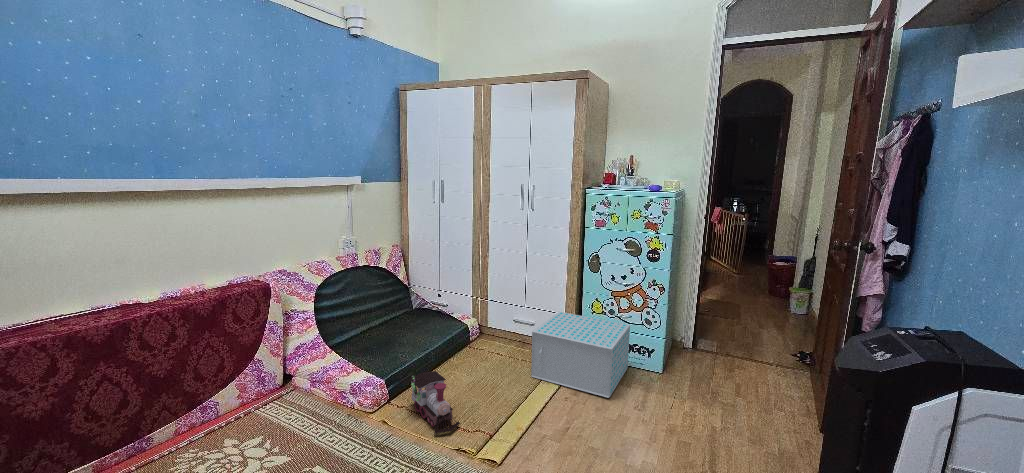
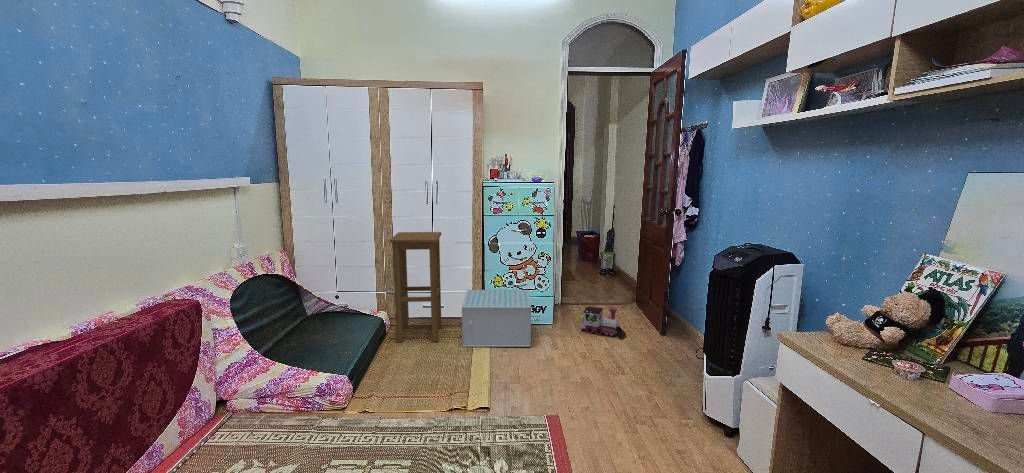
stool: none [468,238,533,364] -> present [390,232,441,343]
toy train: present [410,371,460,433] -> present [580,307,626,337]

